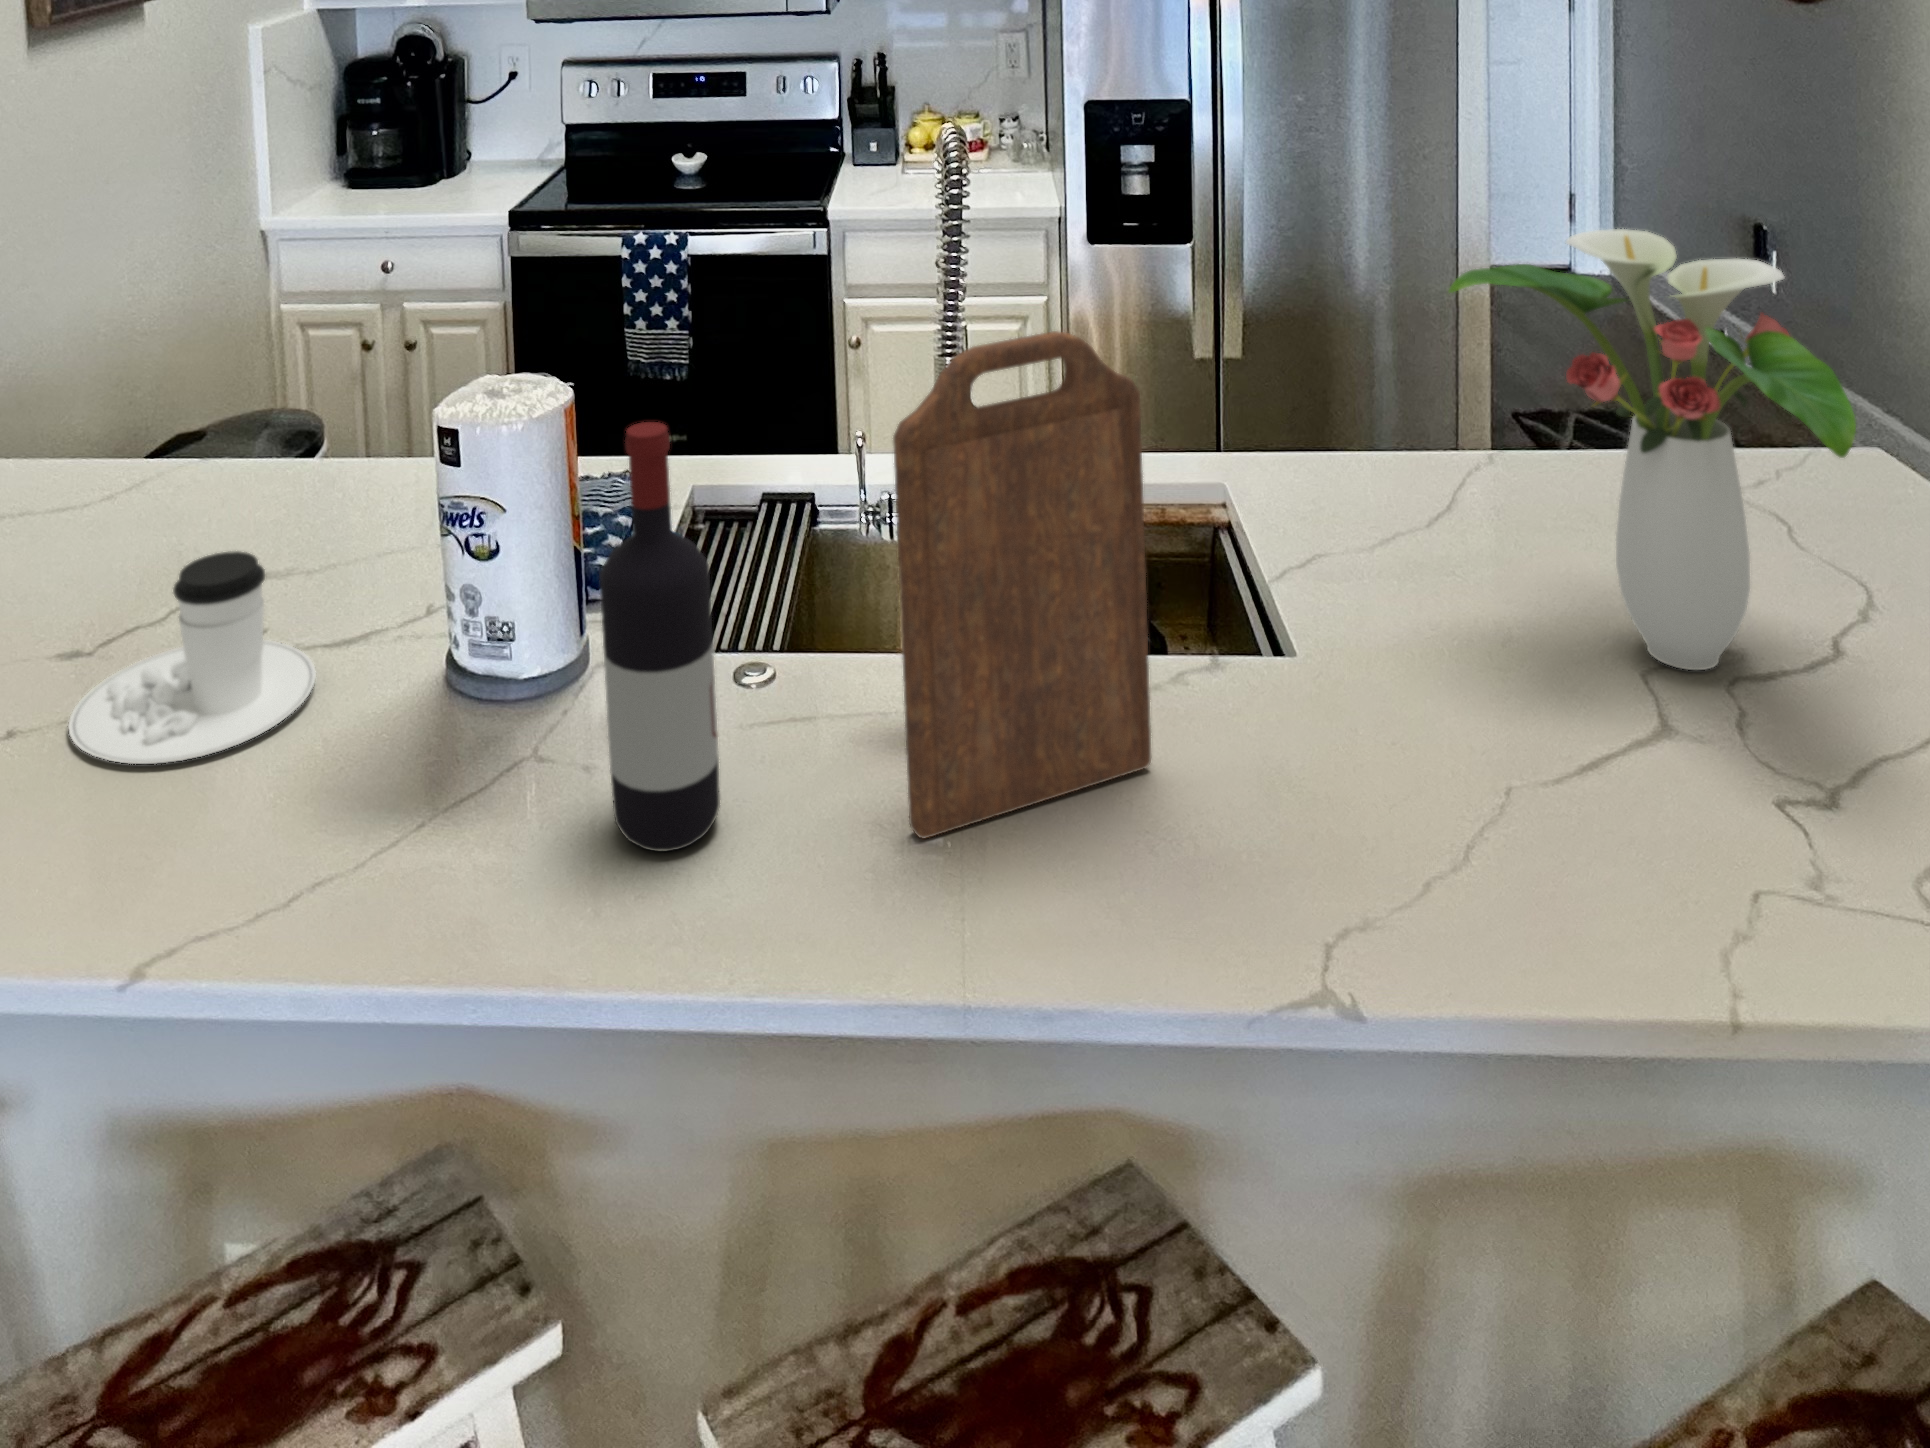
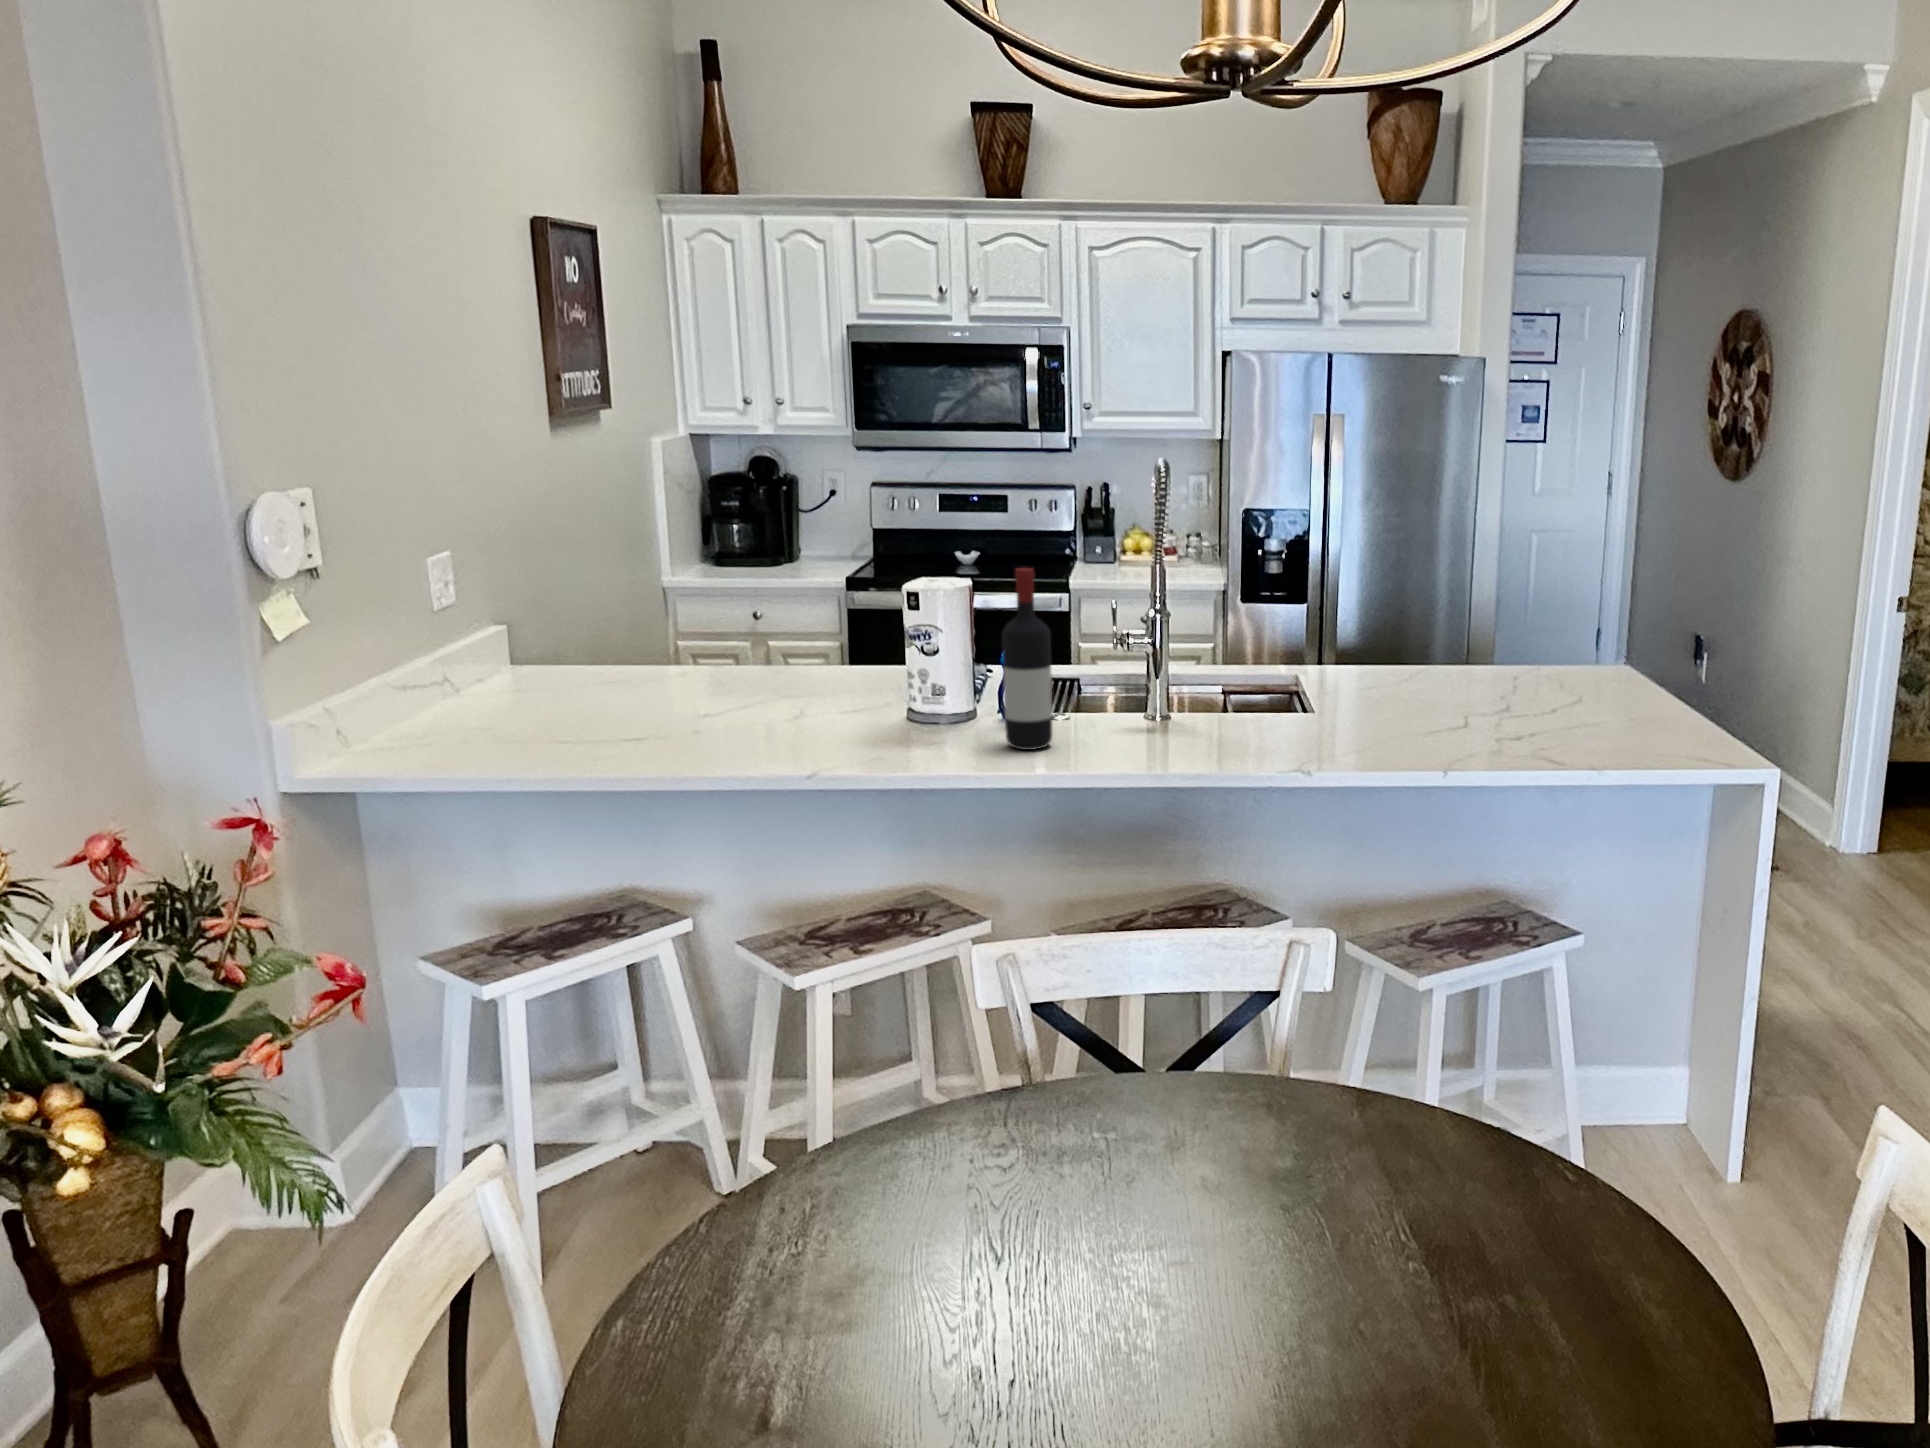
flower arrangement: present [1449,229,1856,670] -> none [1387,522,1535,715]
cutting board: present [893,331,1151,838] -> none [1133,536,1241,747]
coffee cup: present [69,551,316,764] -> none [727,654,844,736]

